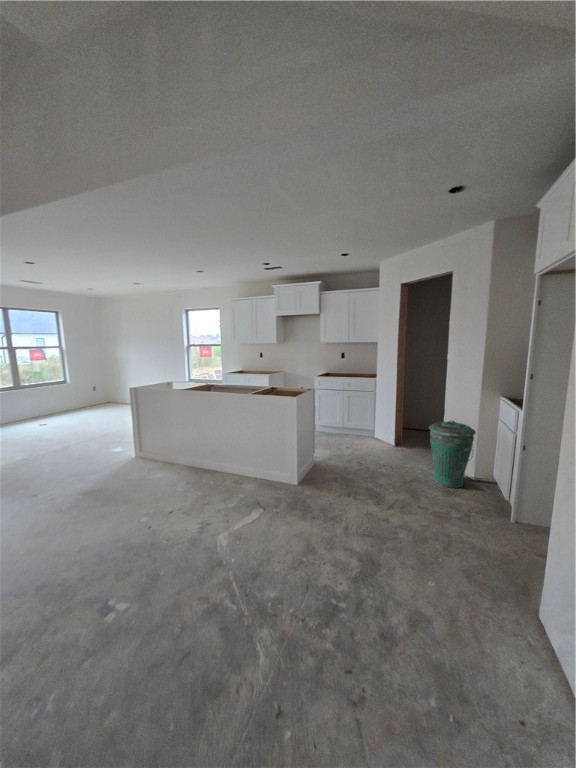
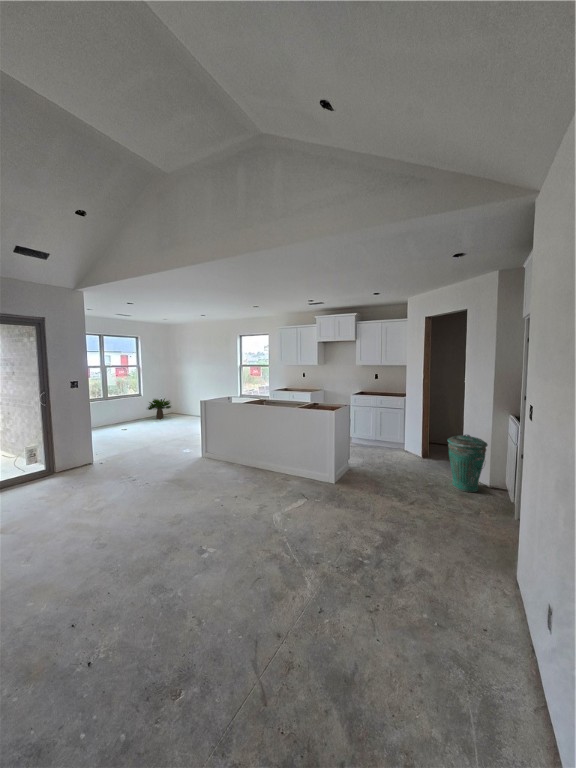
potted plant: none [72,383,109,410] -> present [148,399,171,419]

